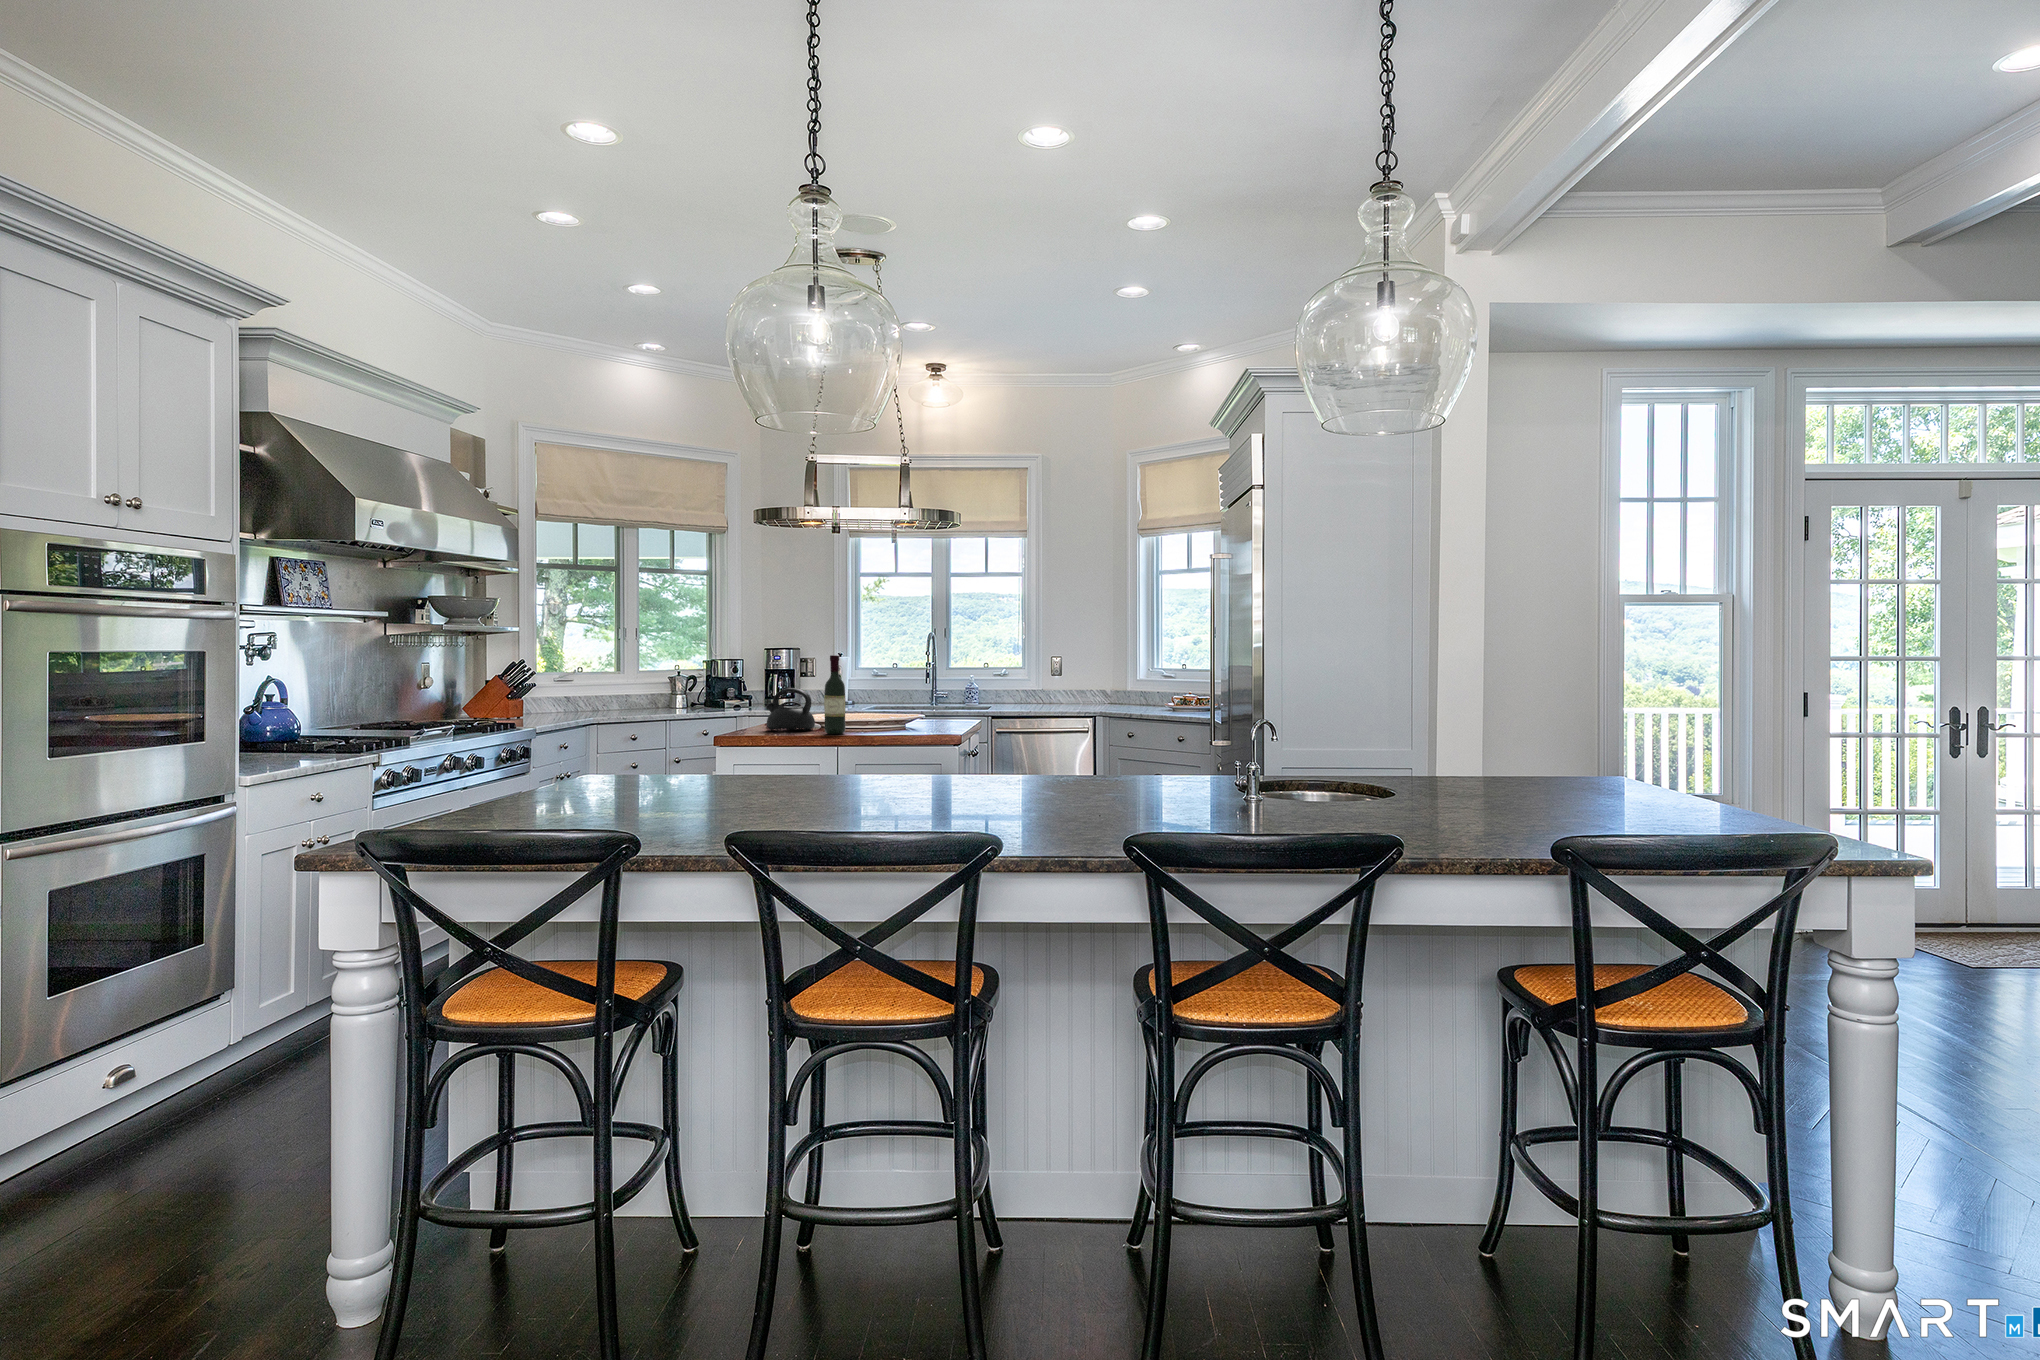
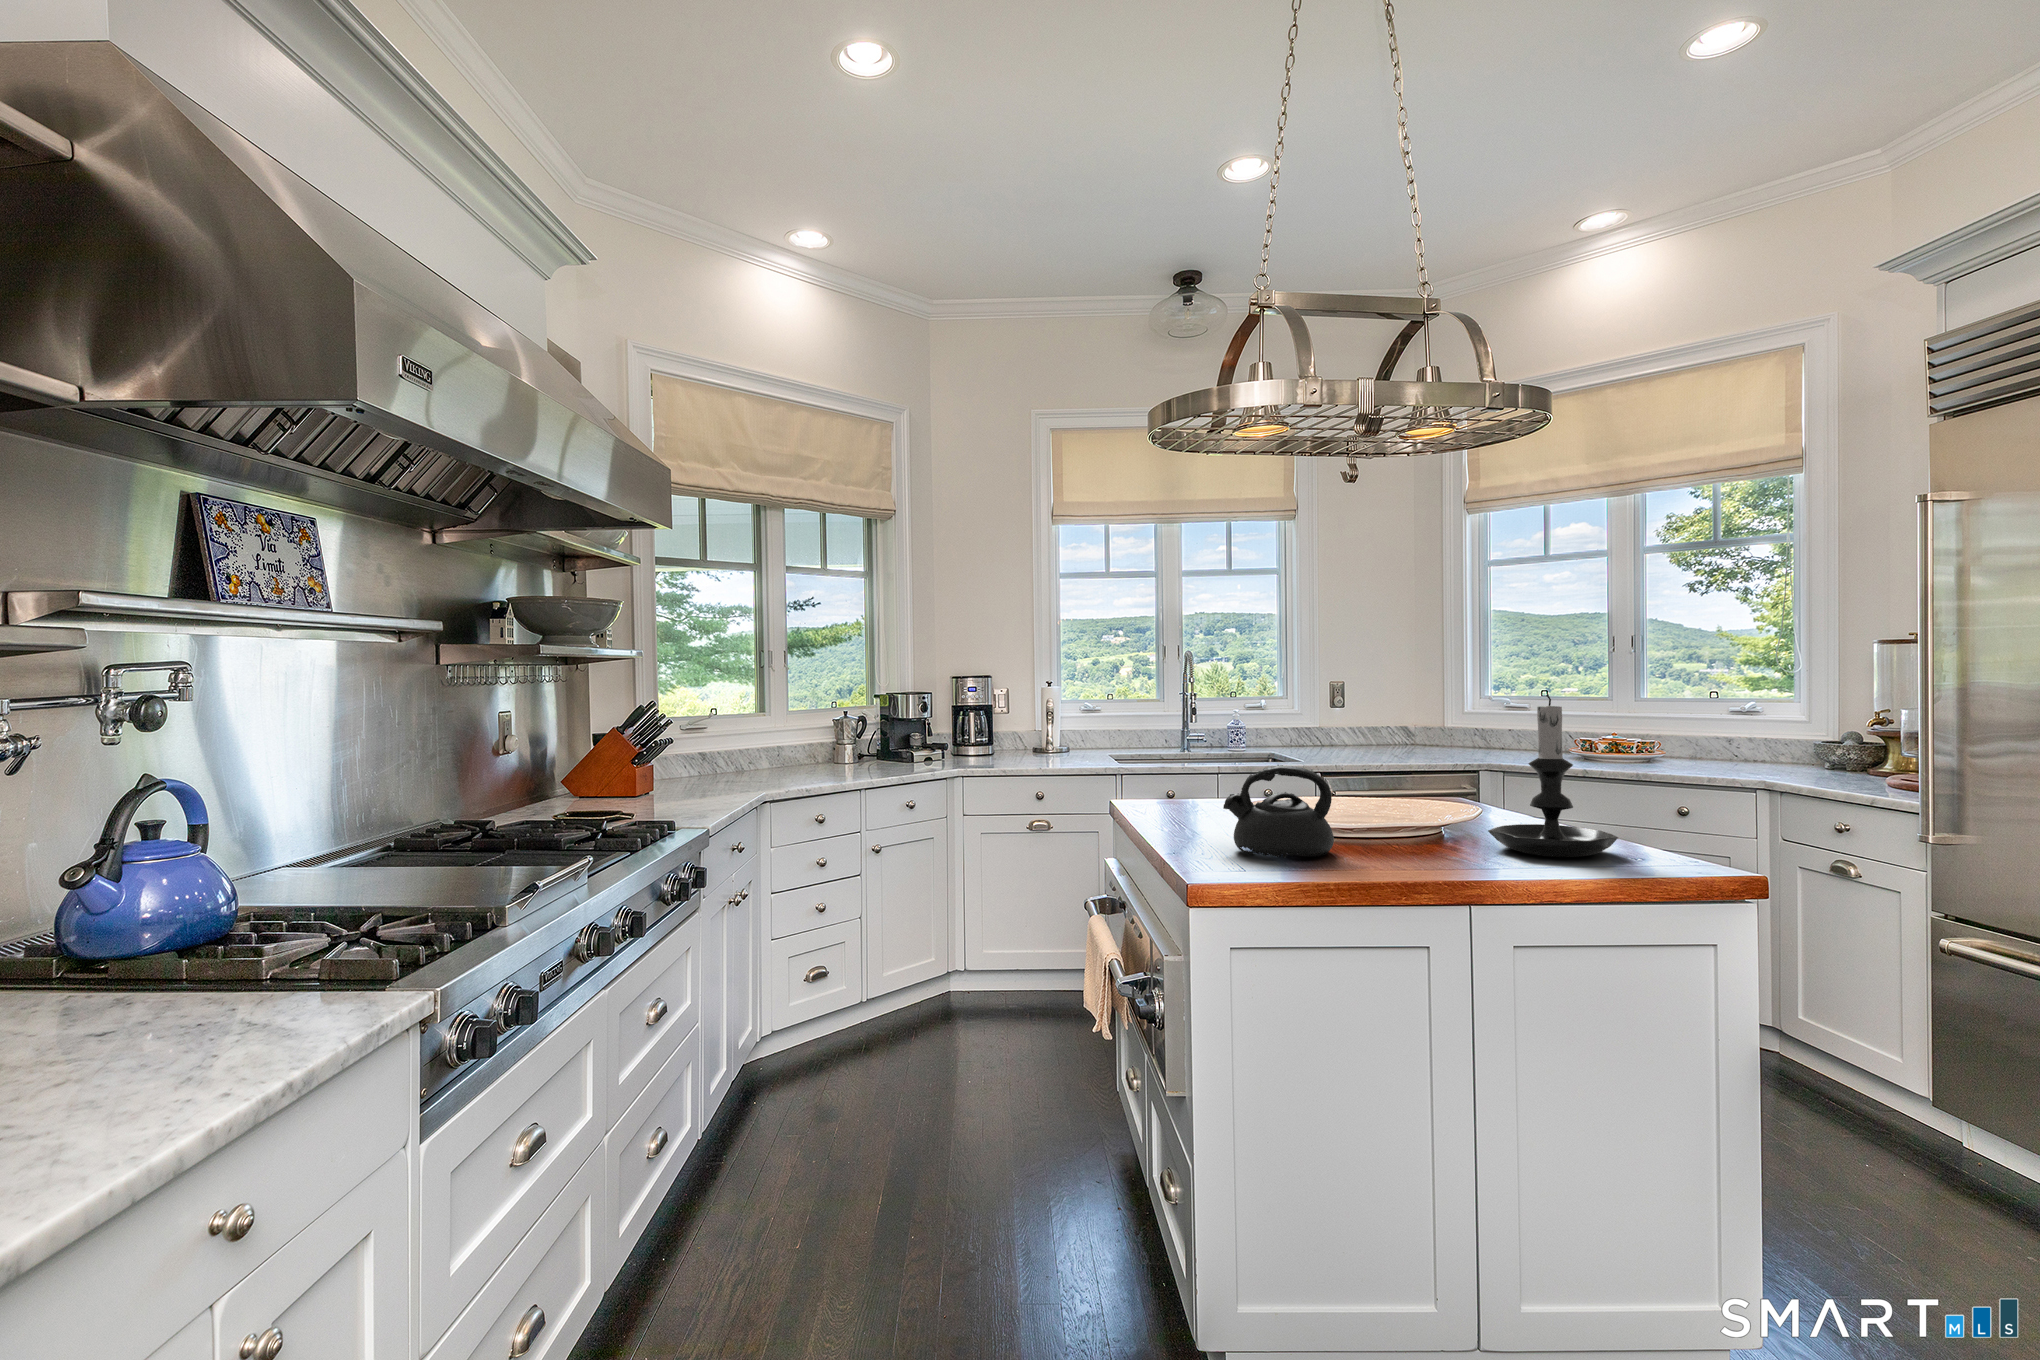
candle holder: none [888,654,941,731] -> present [1488,695,1618,857]
wine bottle: present [824,655,846,734] -> none [1411,701,1460,873]

